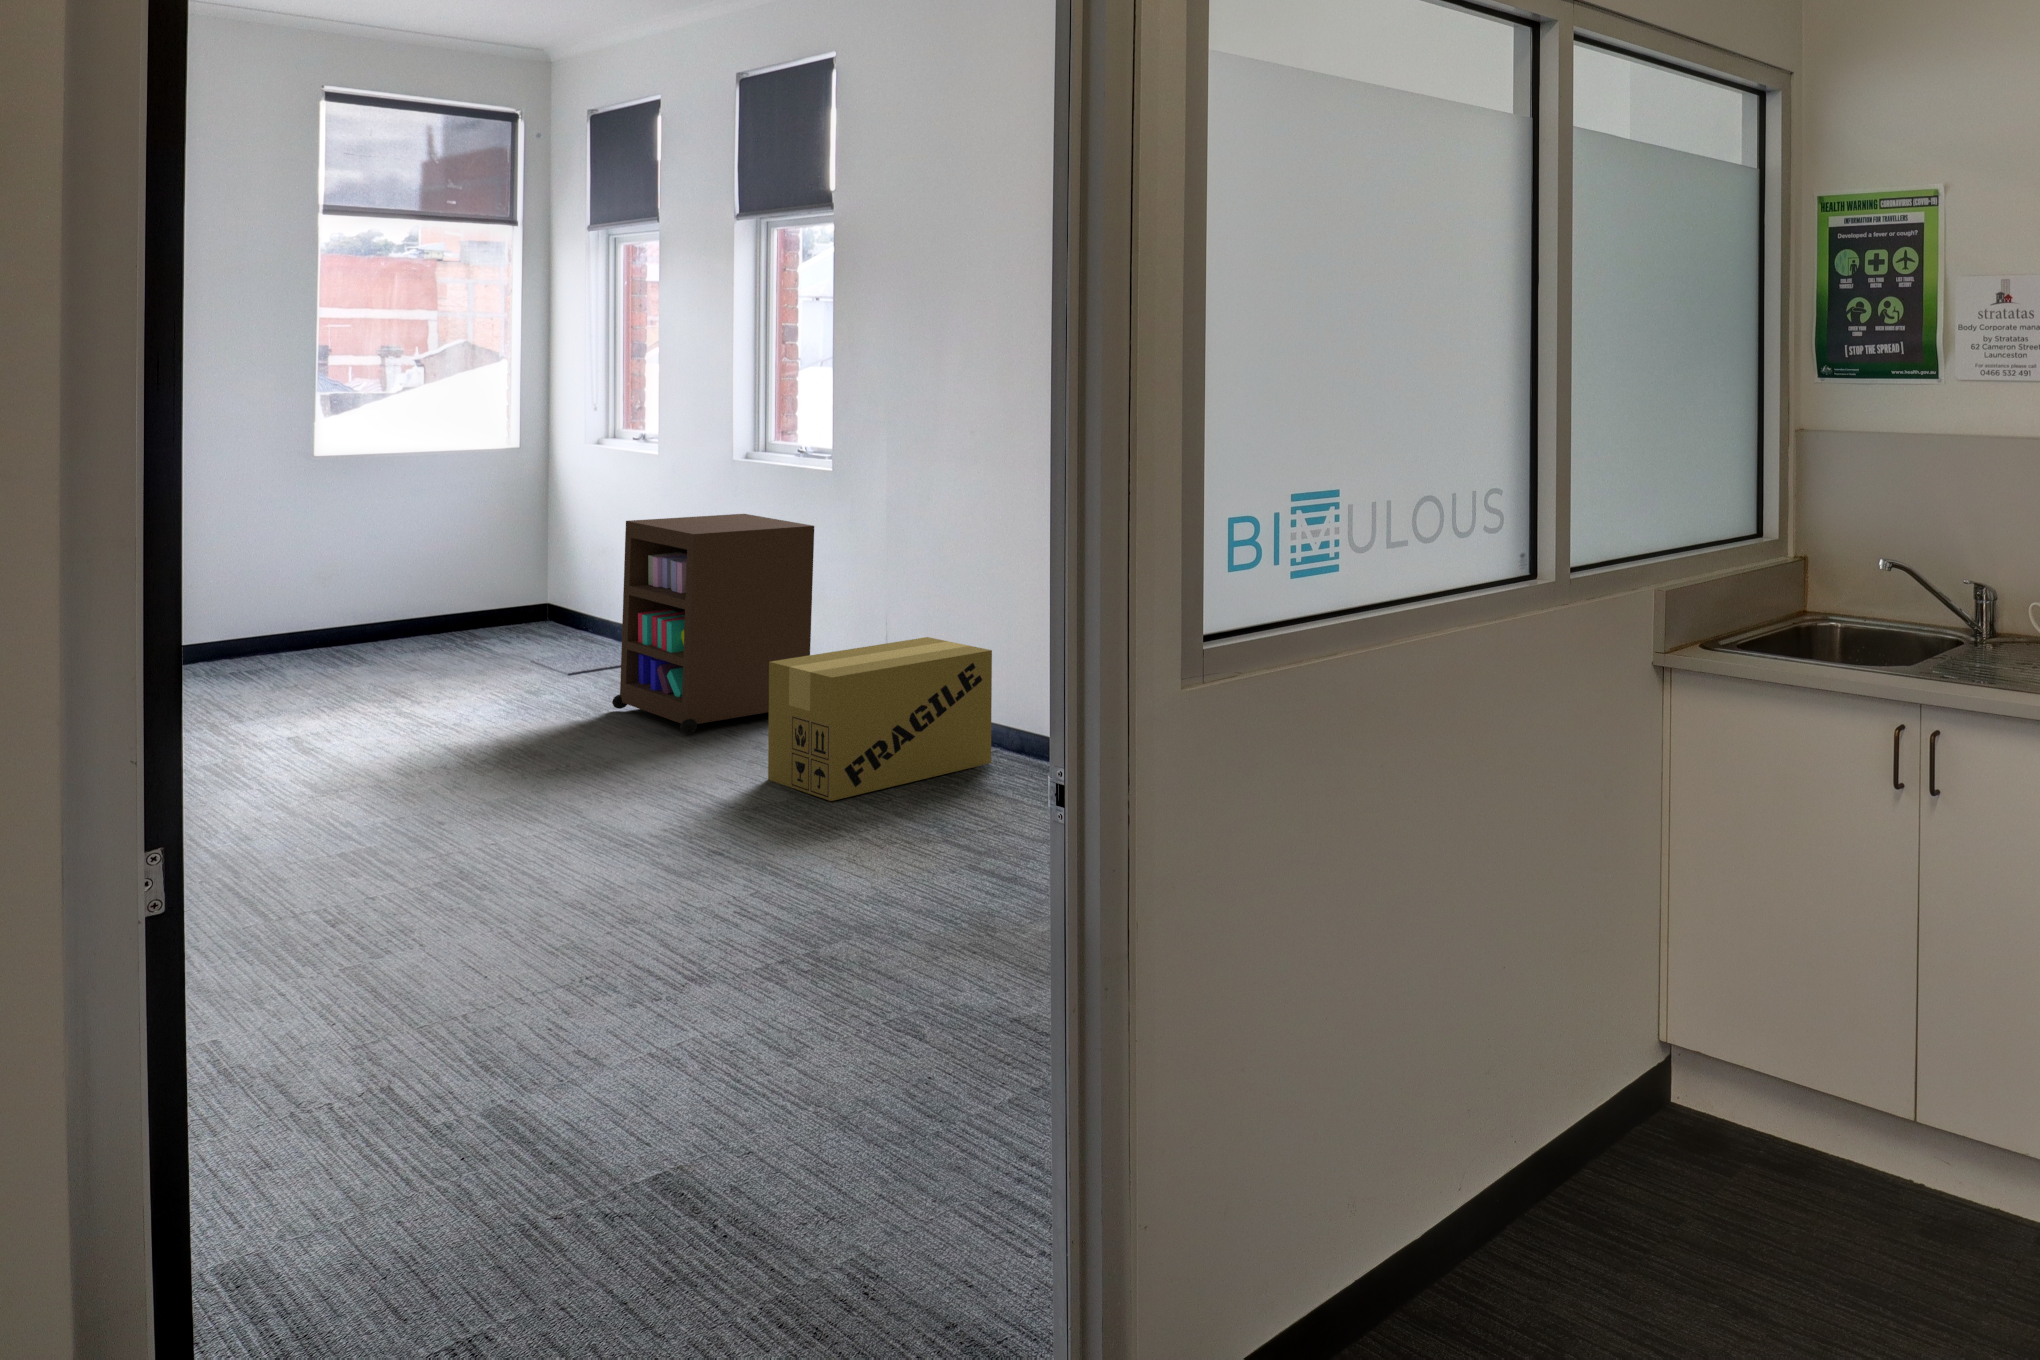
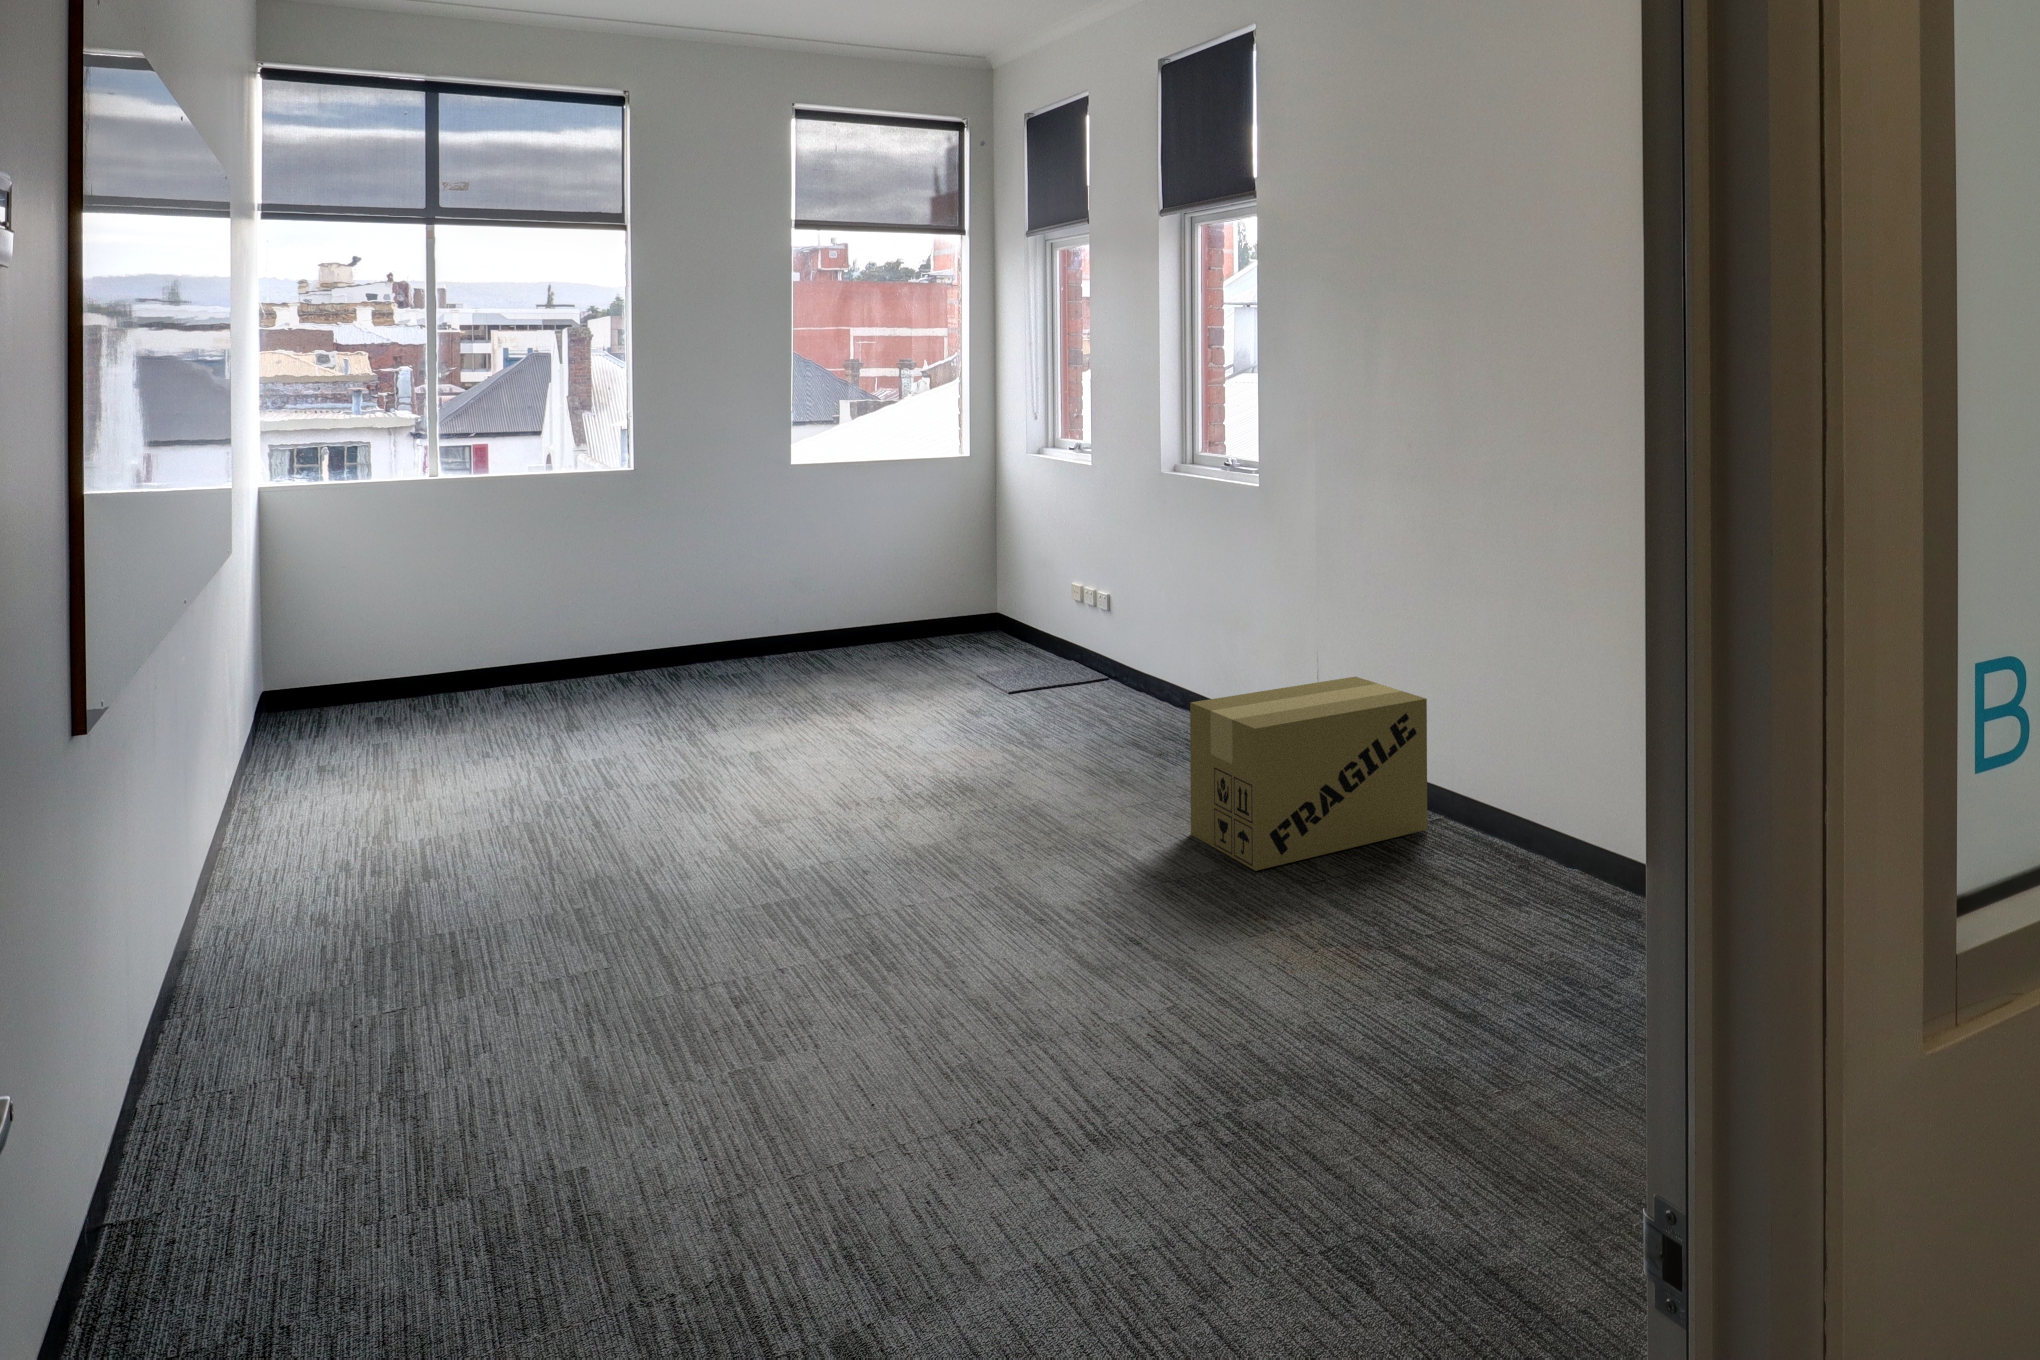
storage cabinet: present [612,514,814,734] -> none [1045,529,1242,768]

